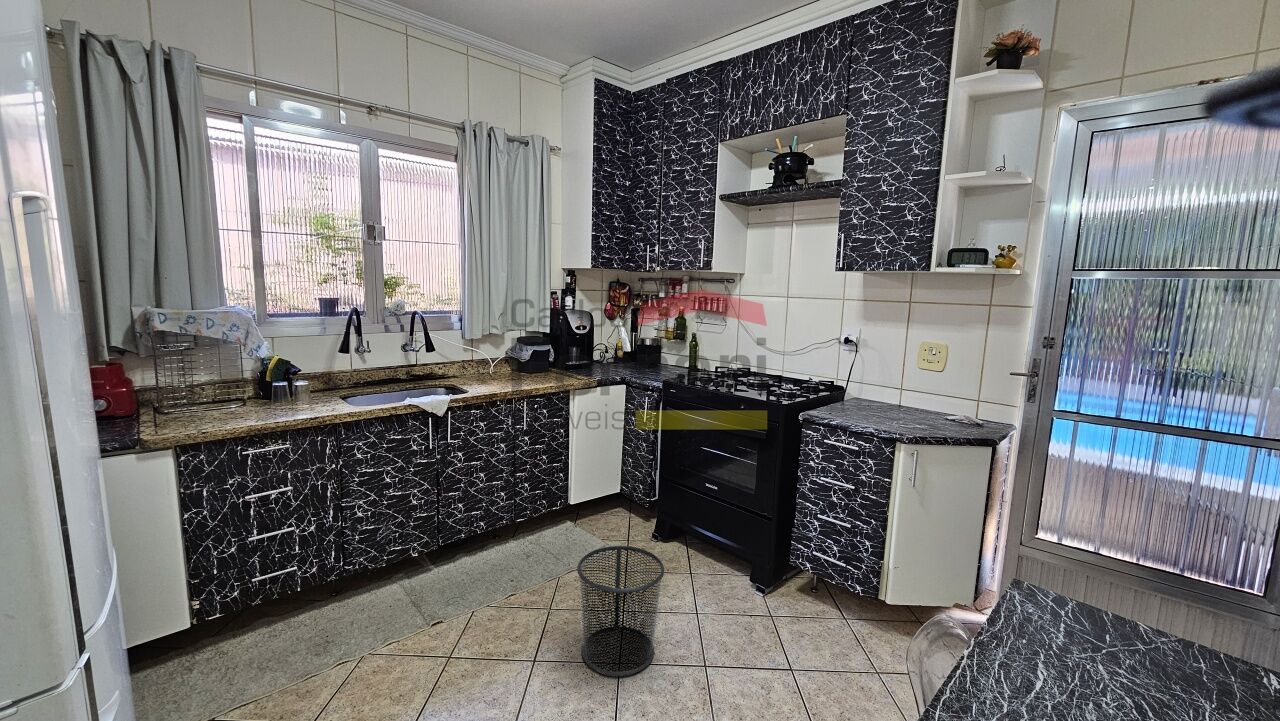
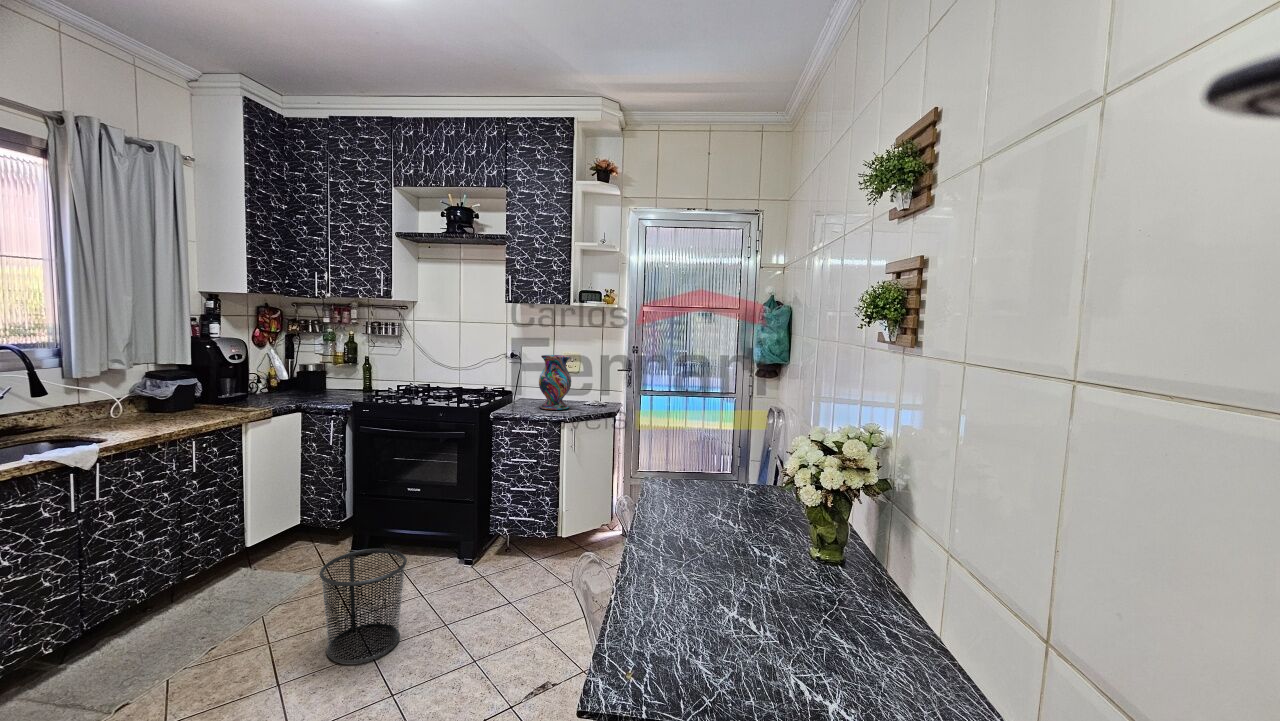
vase: none [873,341,925,420] -> present [539,355,571,410]

